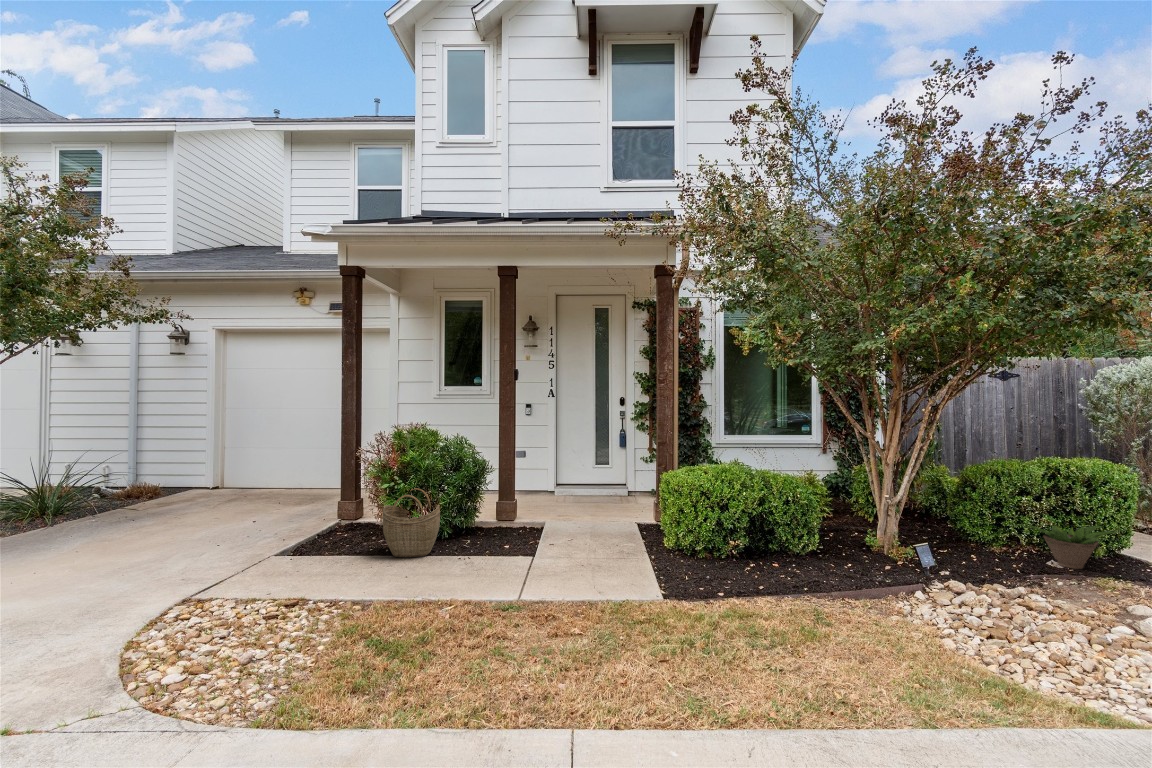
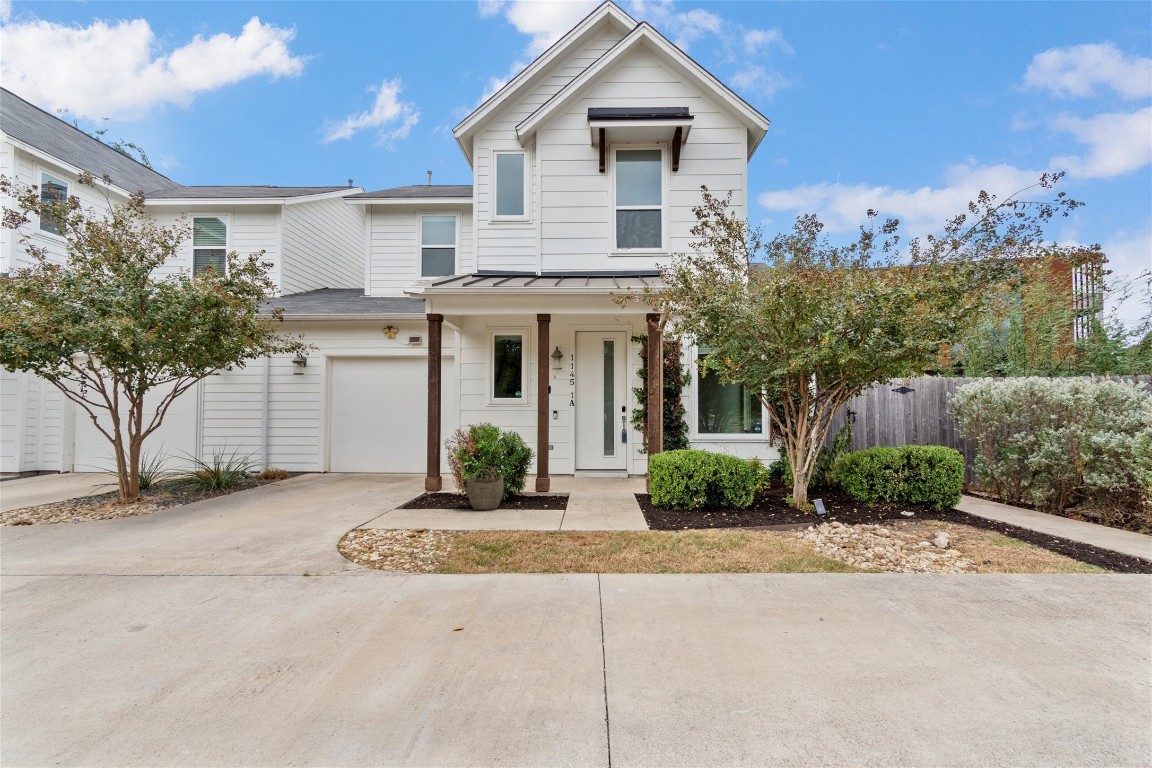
decorative plant: present [1031,526,1116,569] -> none [884,487,942,515]

